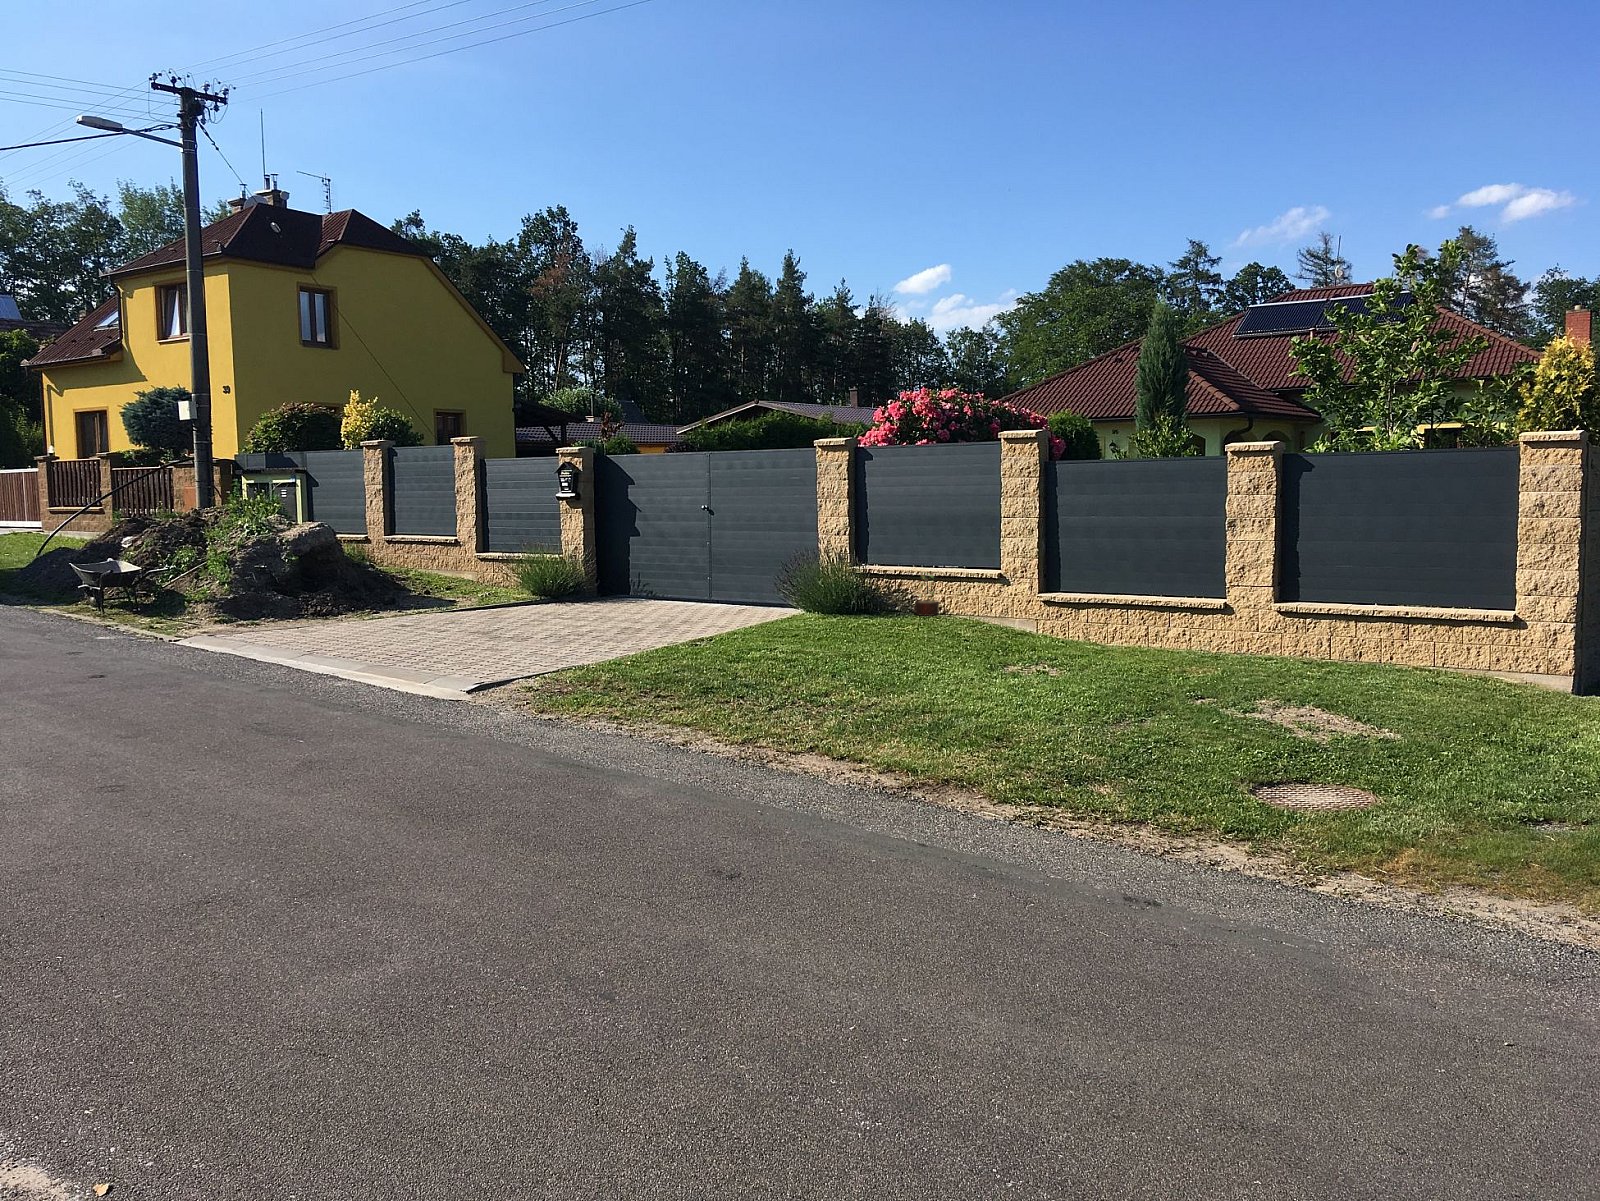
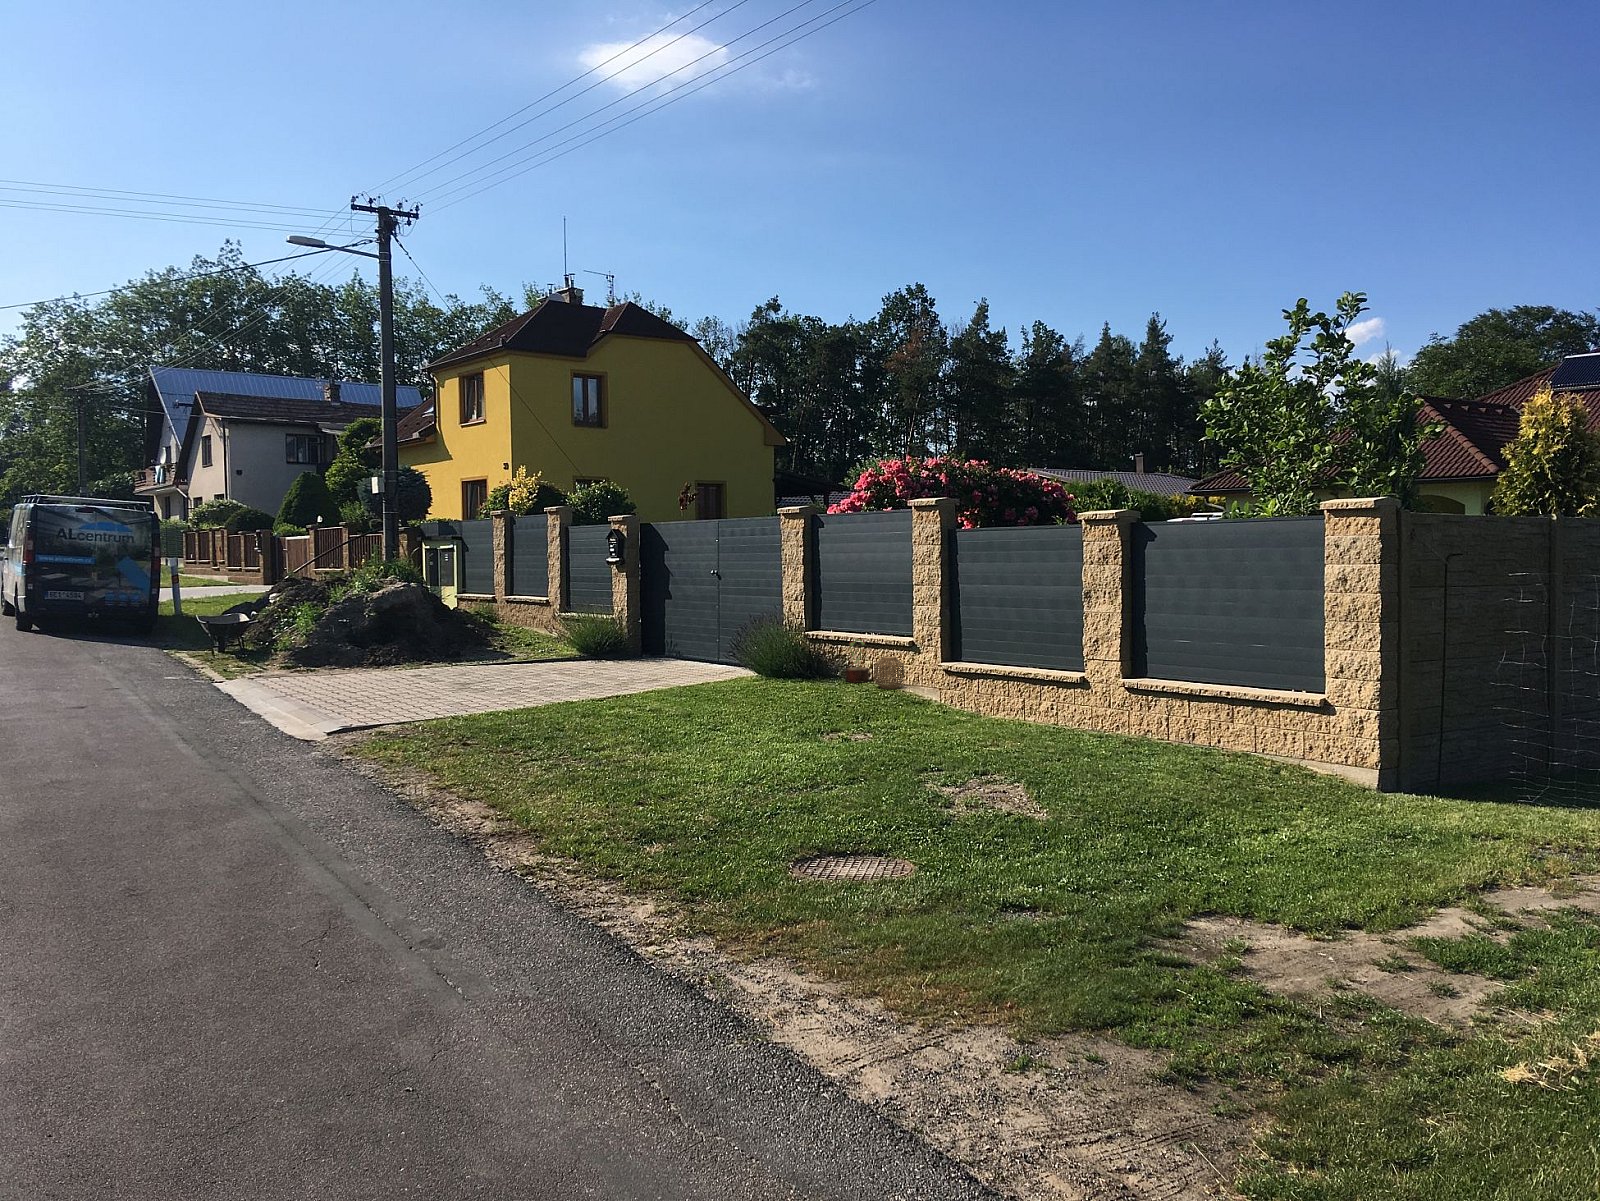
woven basket: none [959,588,989,621] -> present [874,656,904,689]

